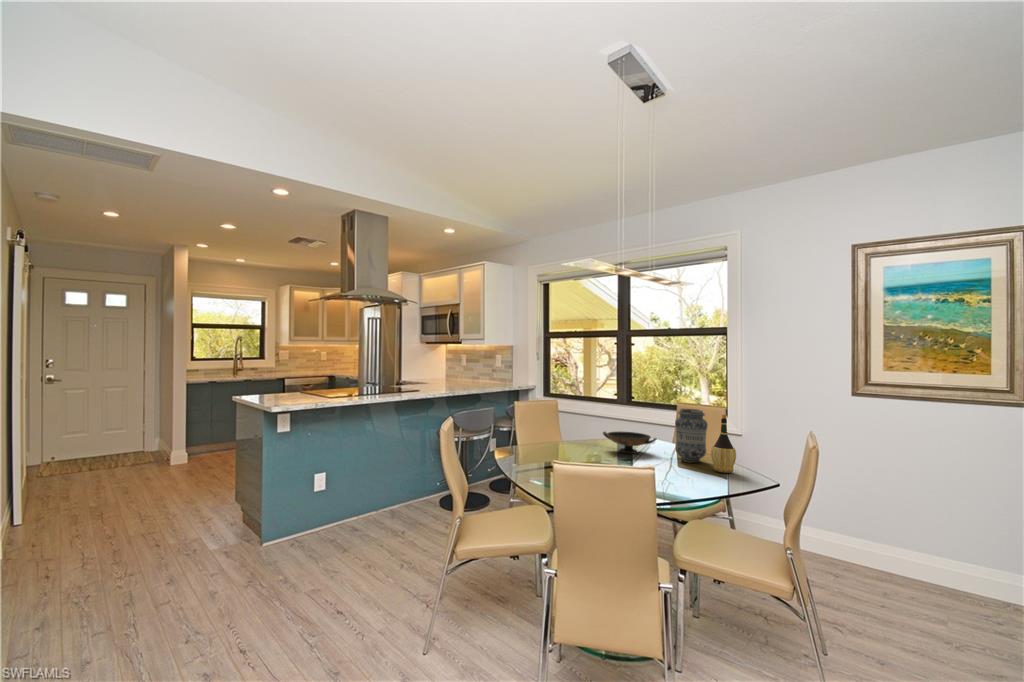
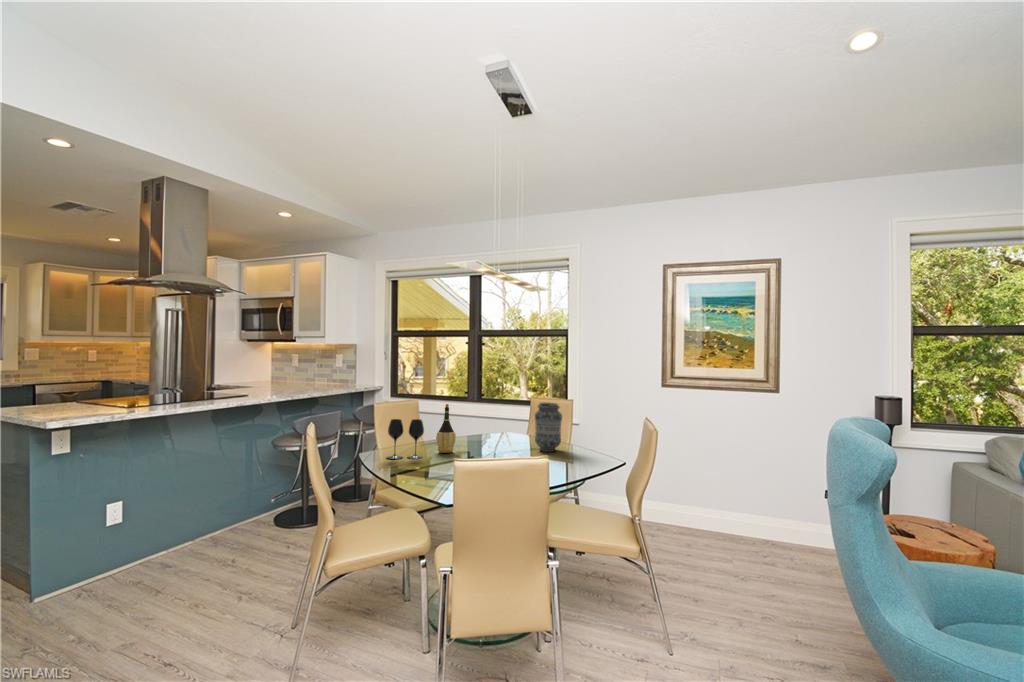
wine bottle: present [711,415,736,473] -> present [436,404,456,453]
wine glass: none [521,418,556,458] -> present [387,419,424,459]
decorative bowl: present [603,431,656,453] -> none [466,427,517,448]

